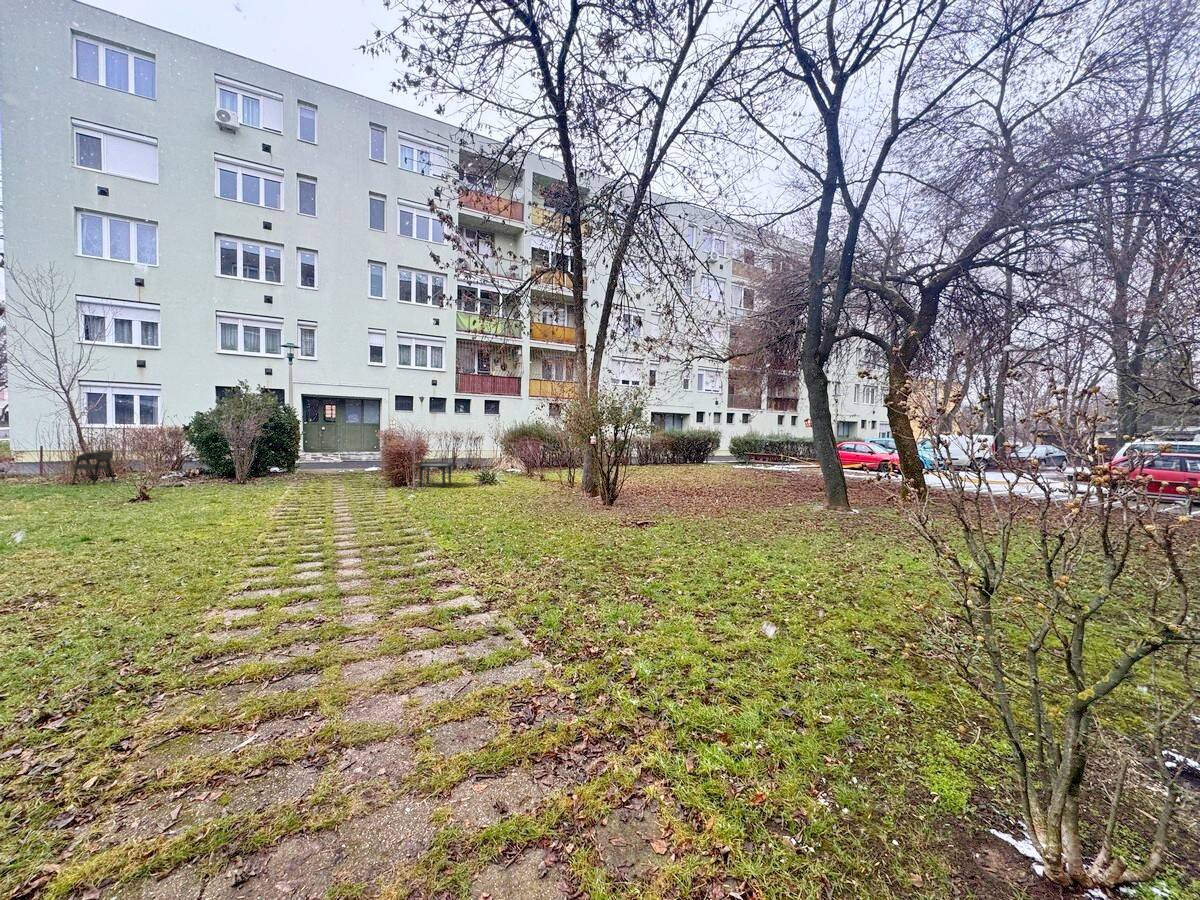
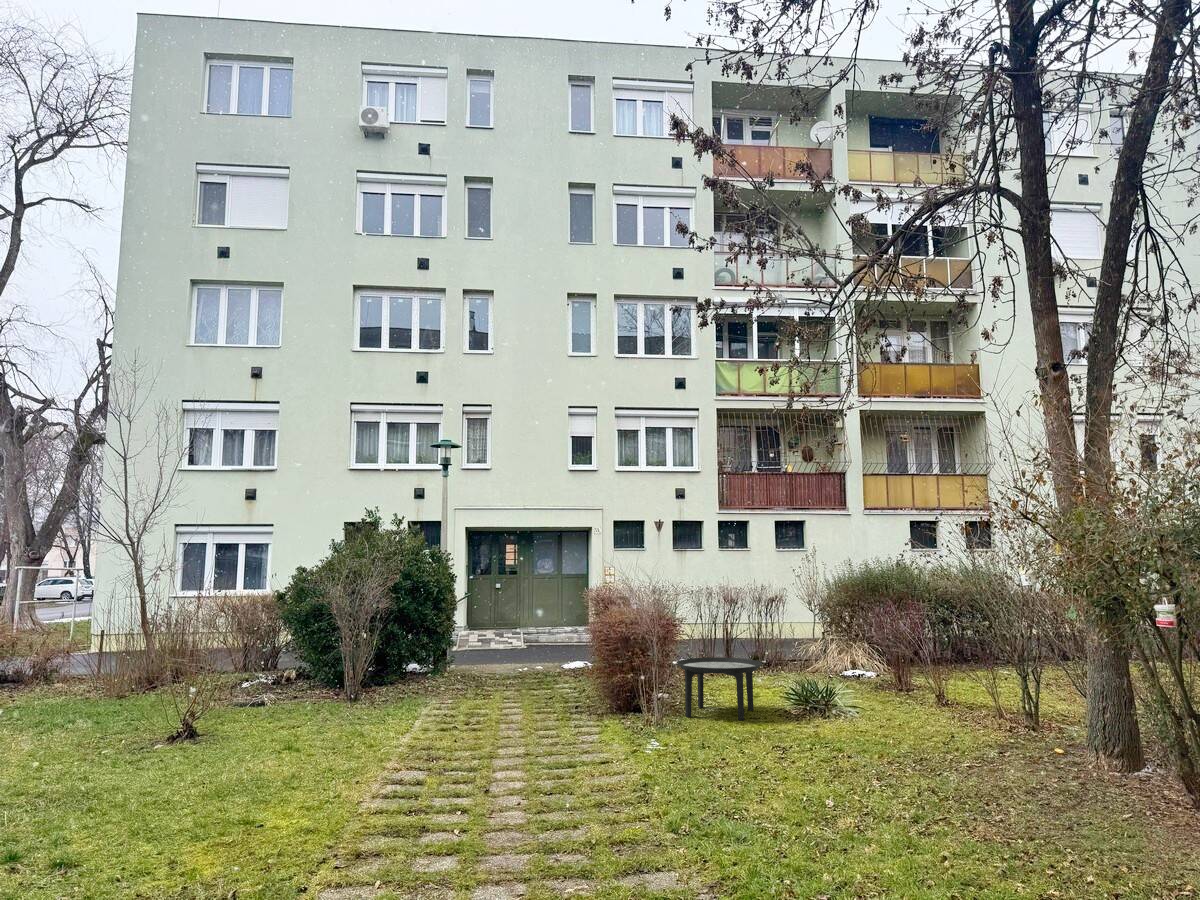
chair: present [72,451,115,485] -> none [108,639,171,702]

